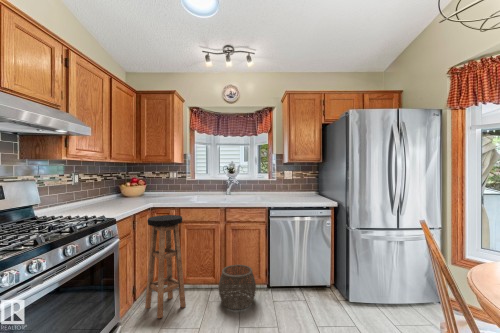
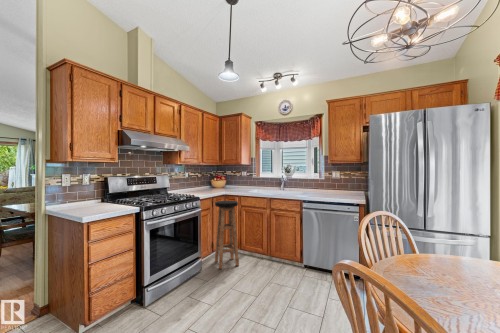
woven basket: present [219,265,256,310] -> none [261,242,290,275]

